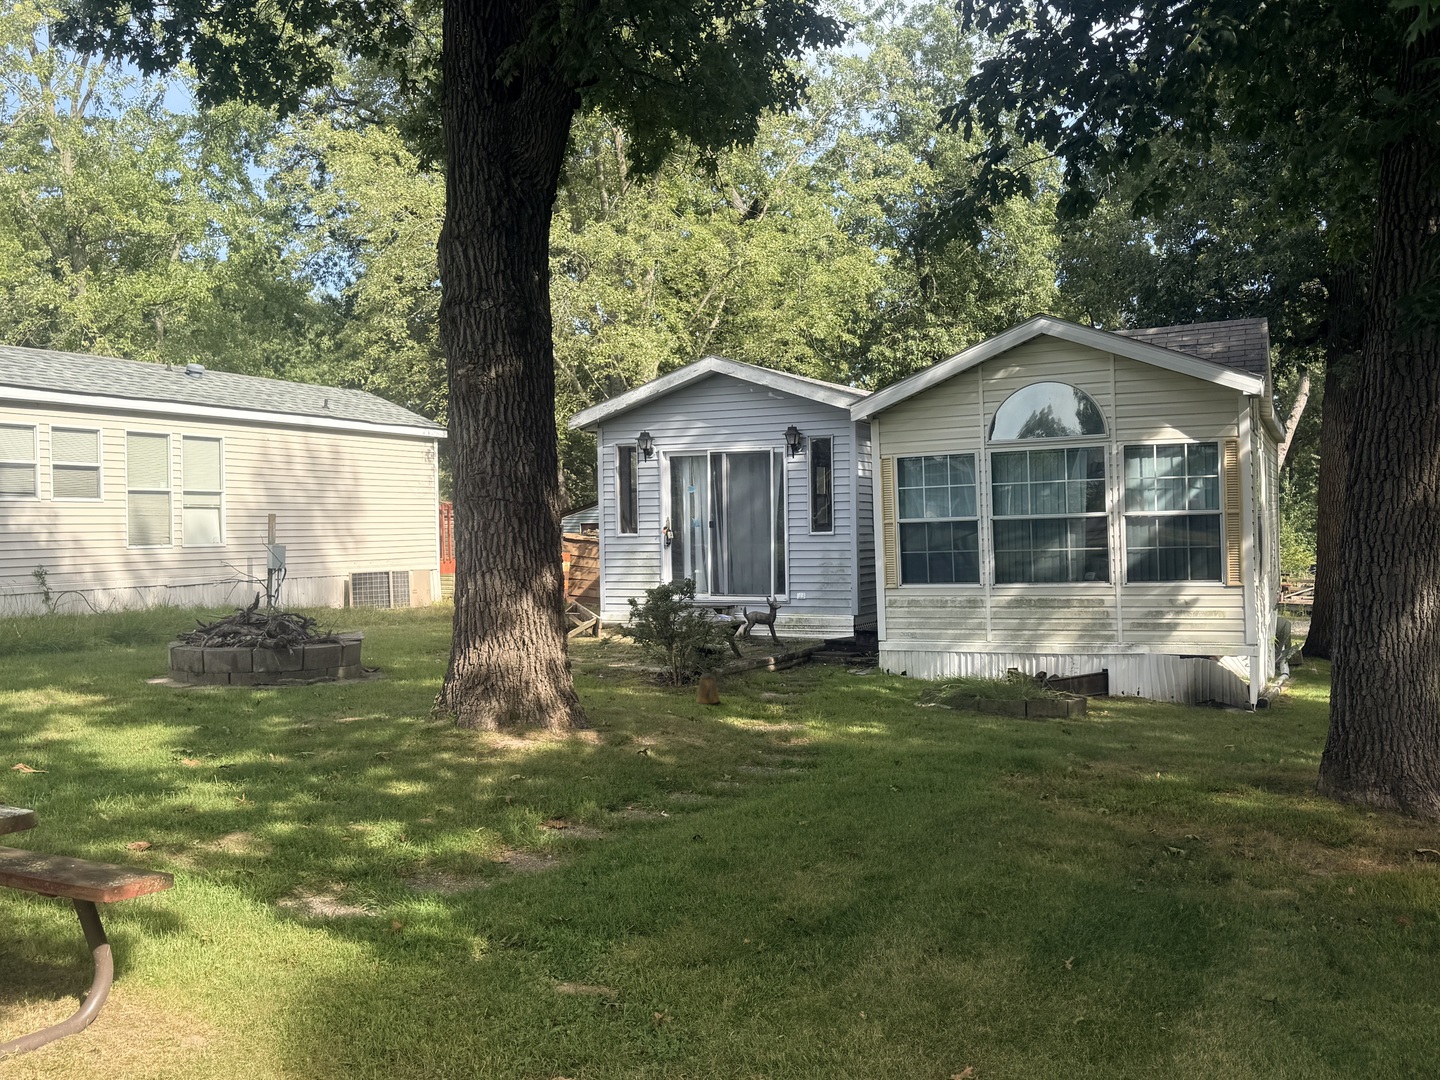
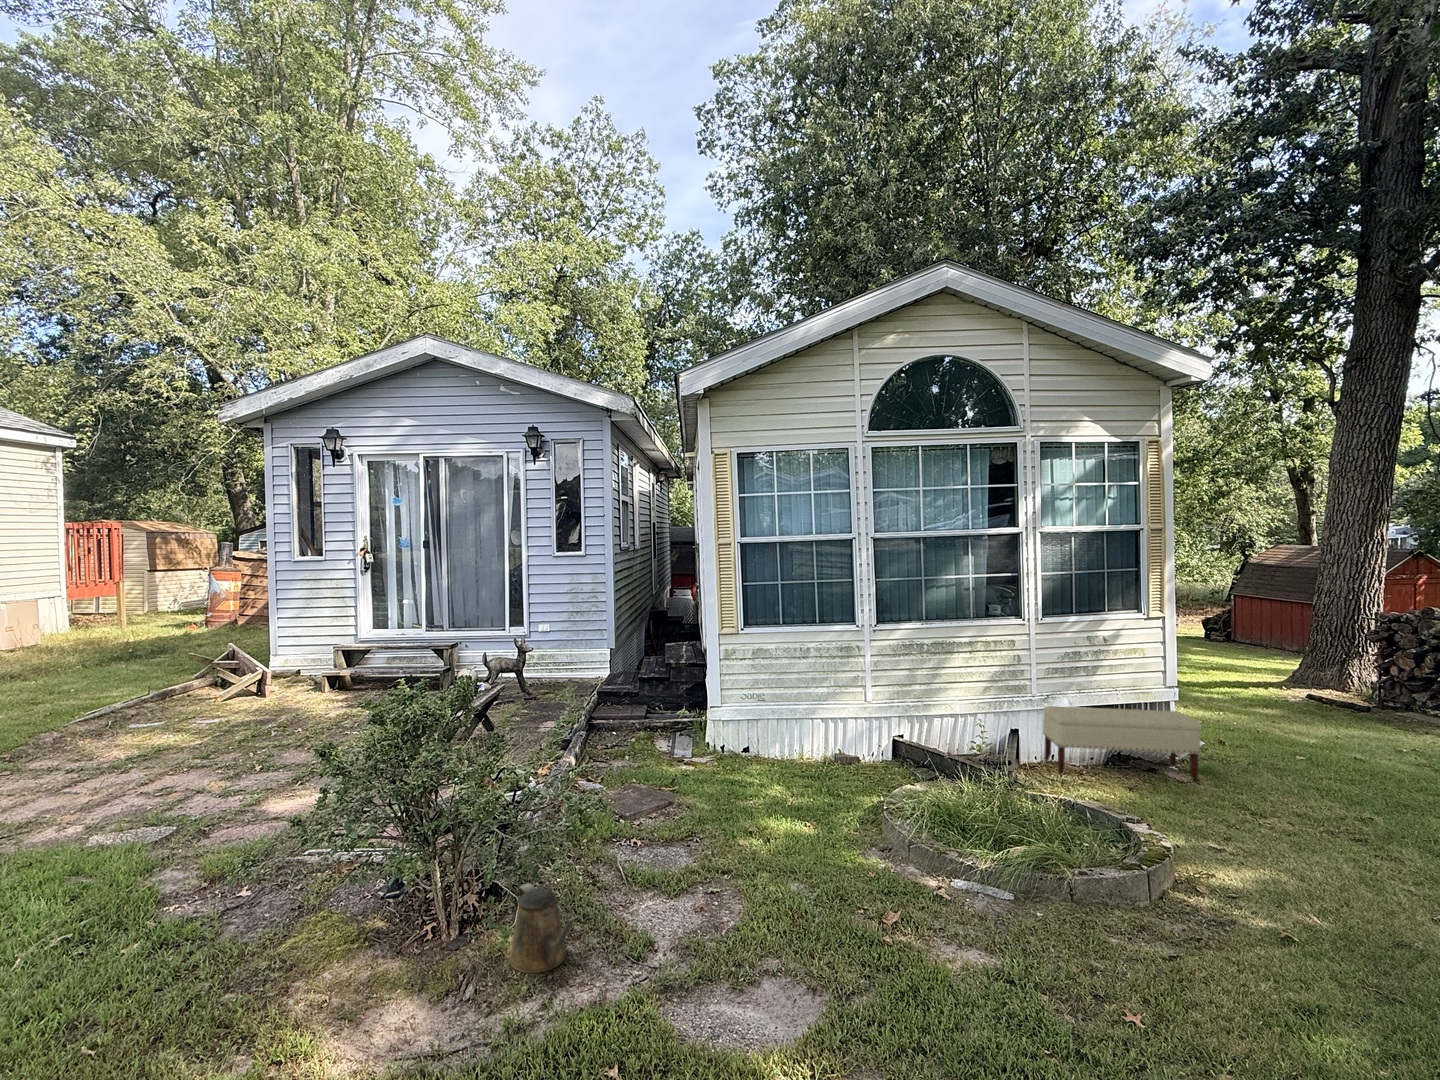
bench: none [1121,653,1237,711] -> present [1043,706,1201,781]

